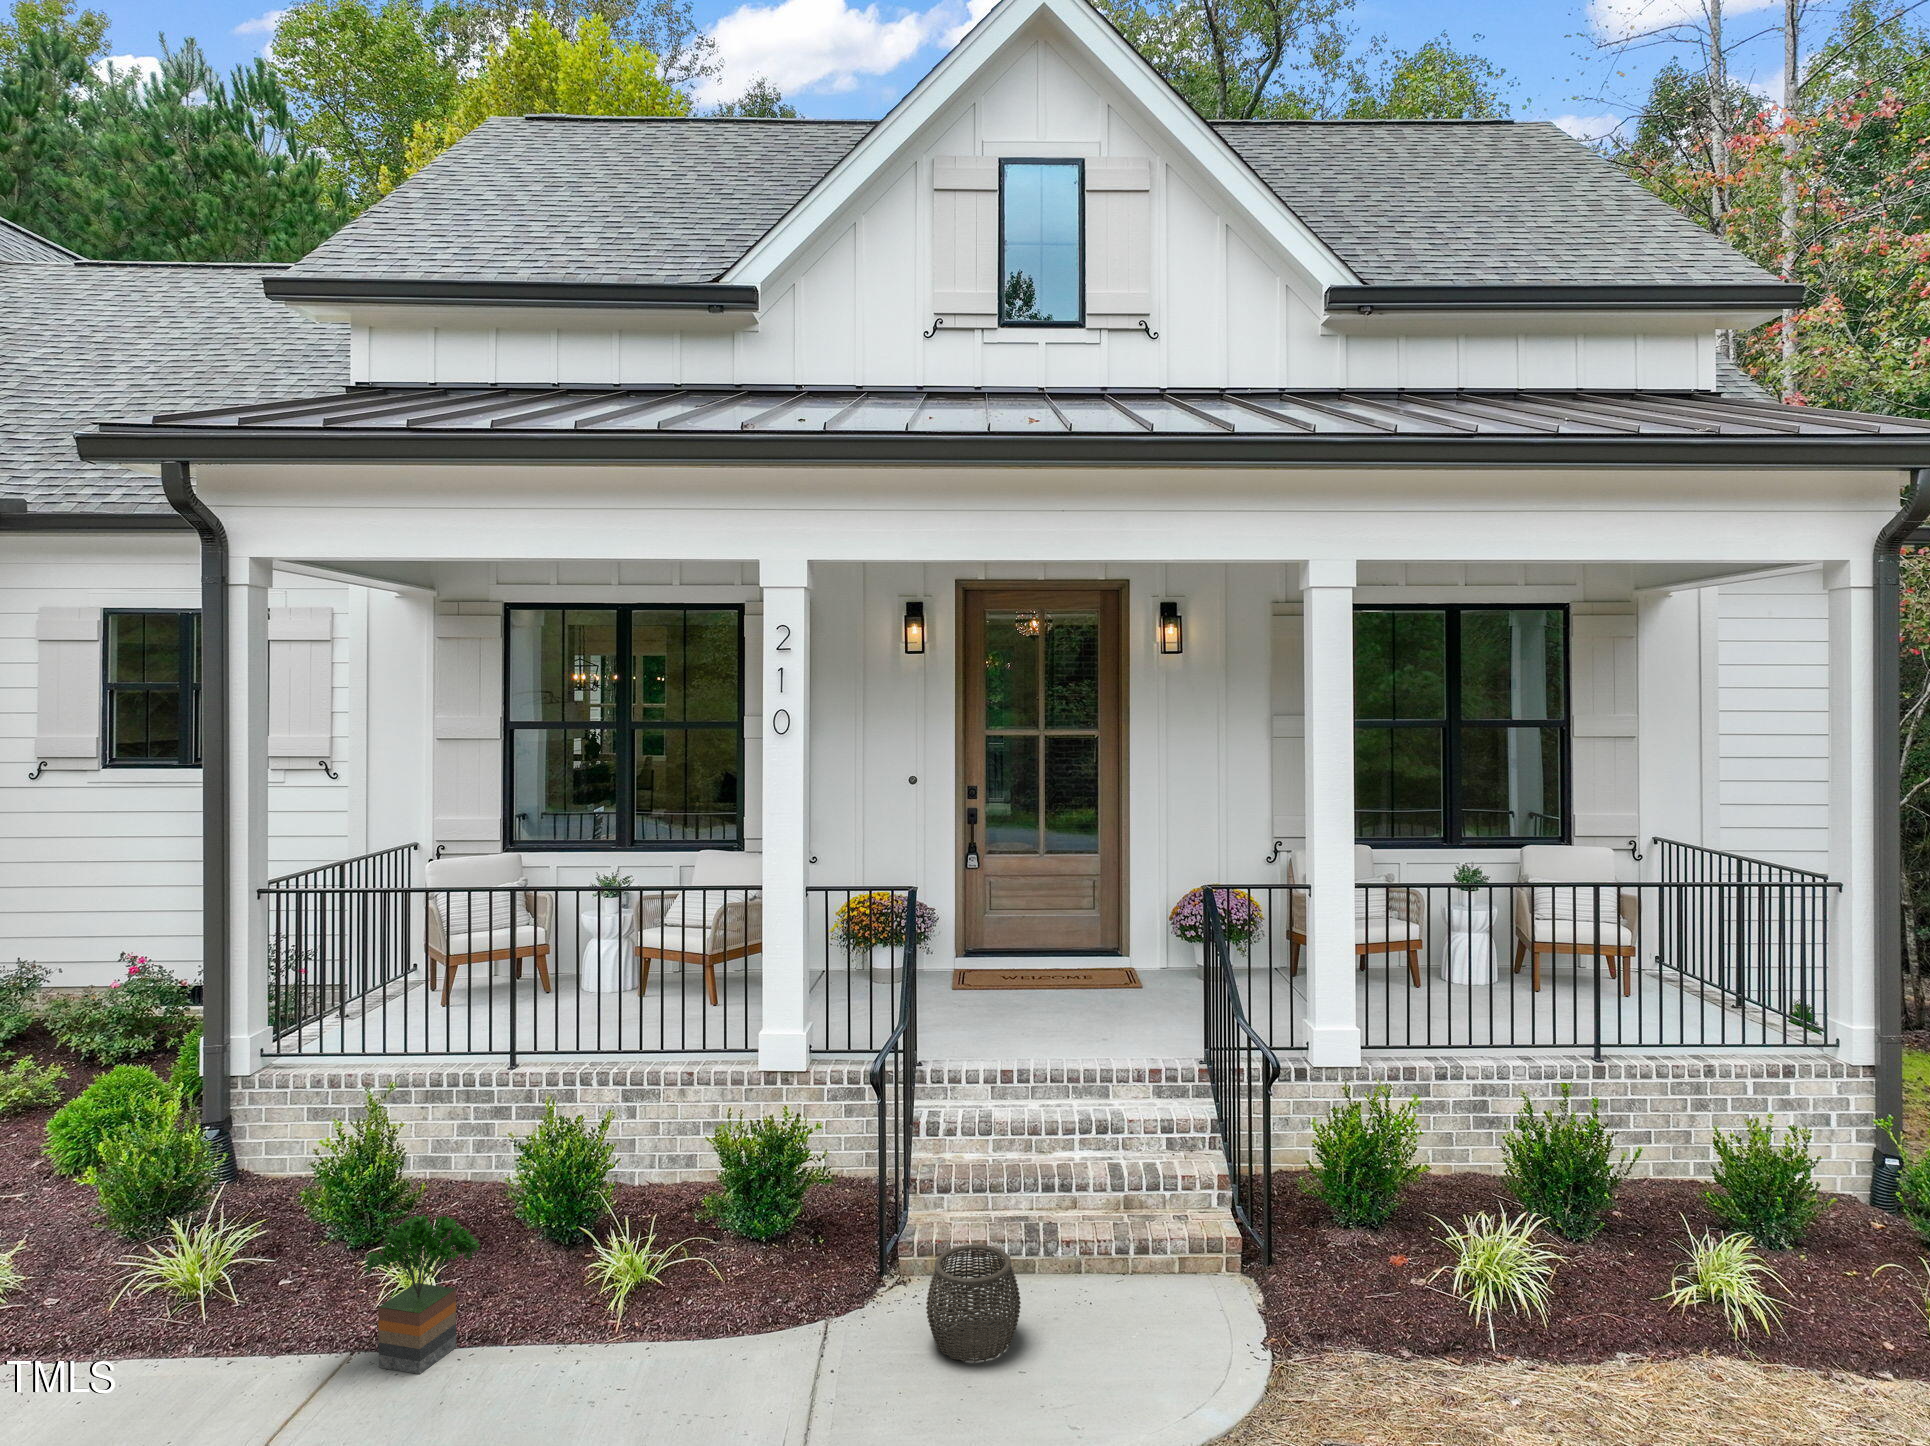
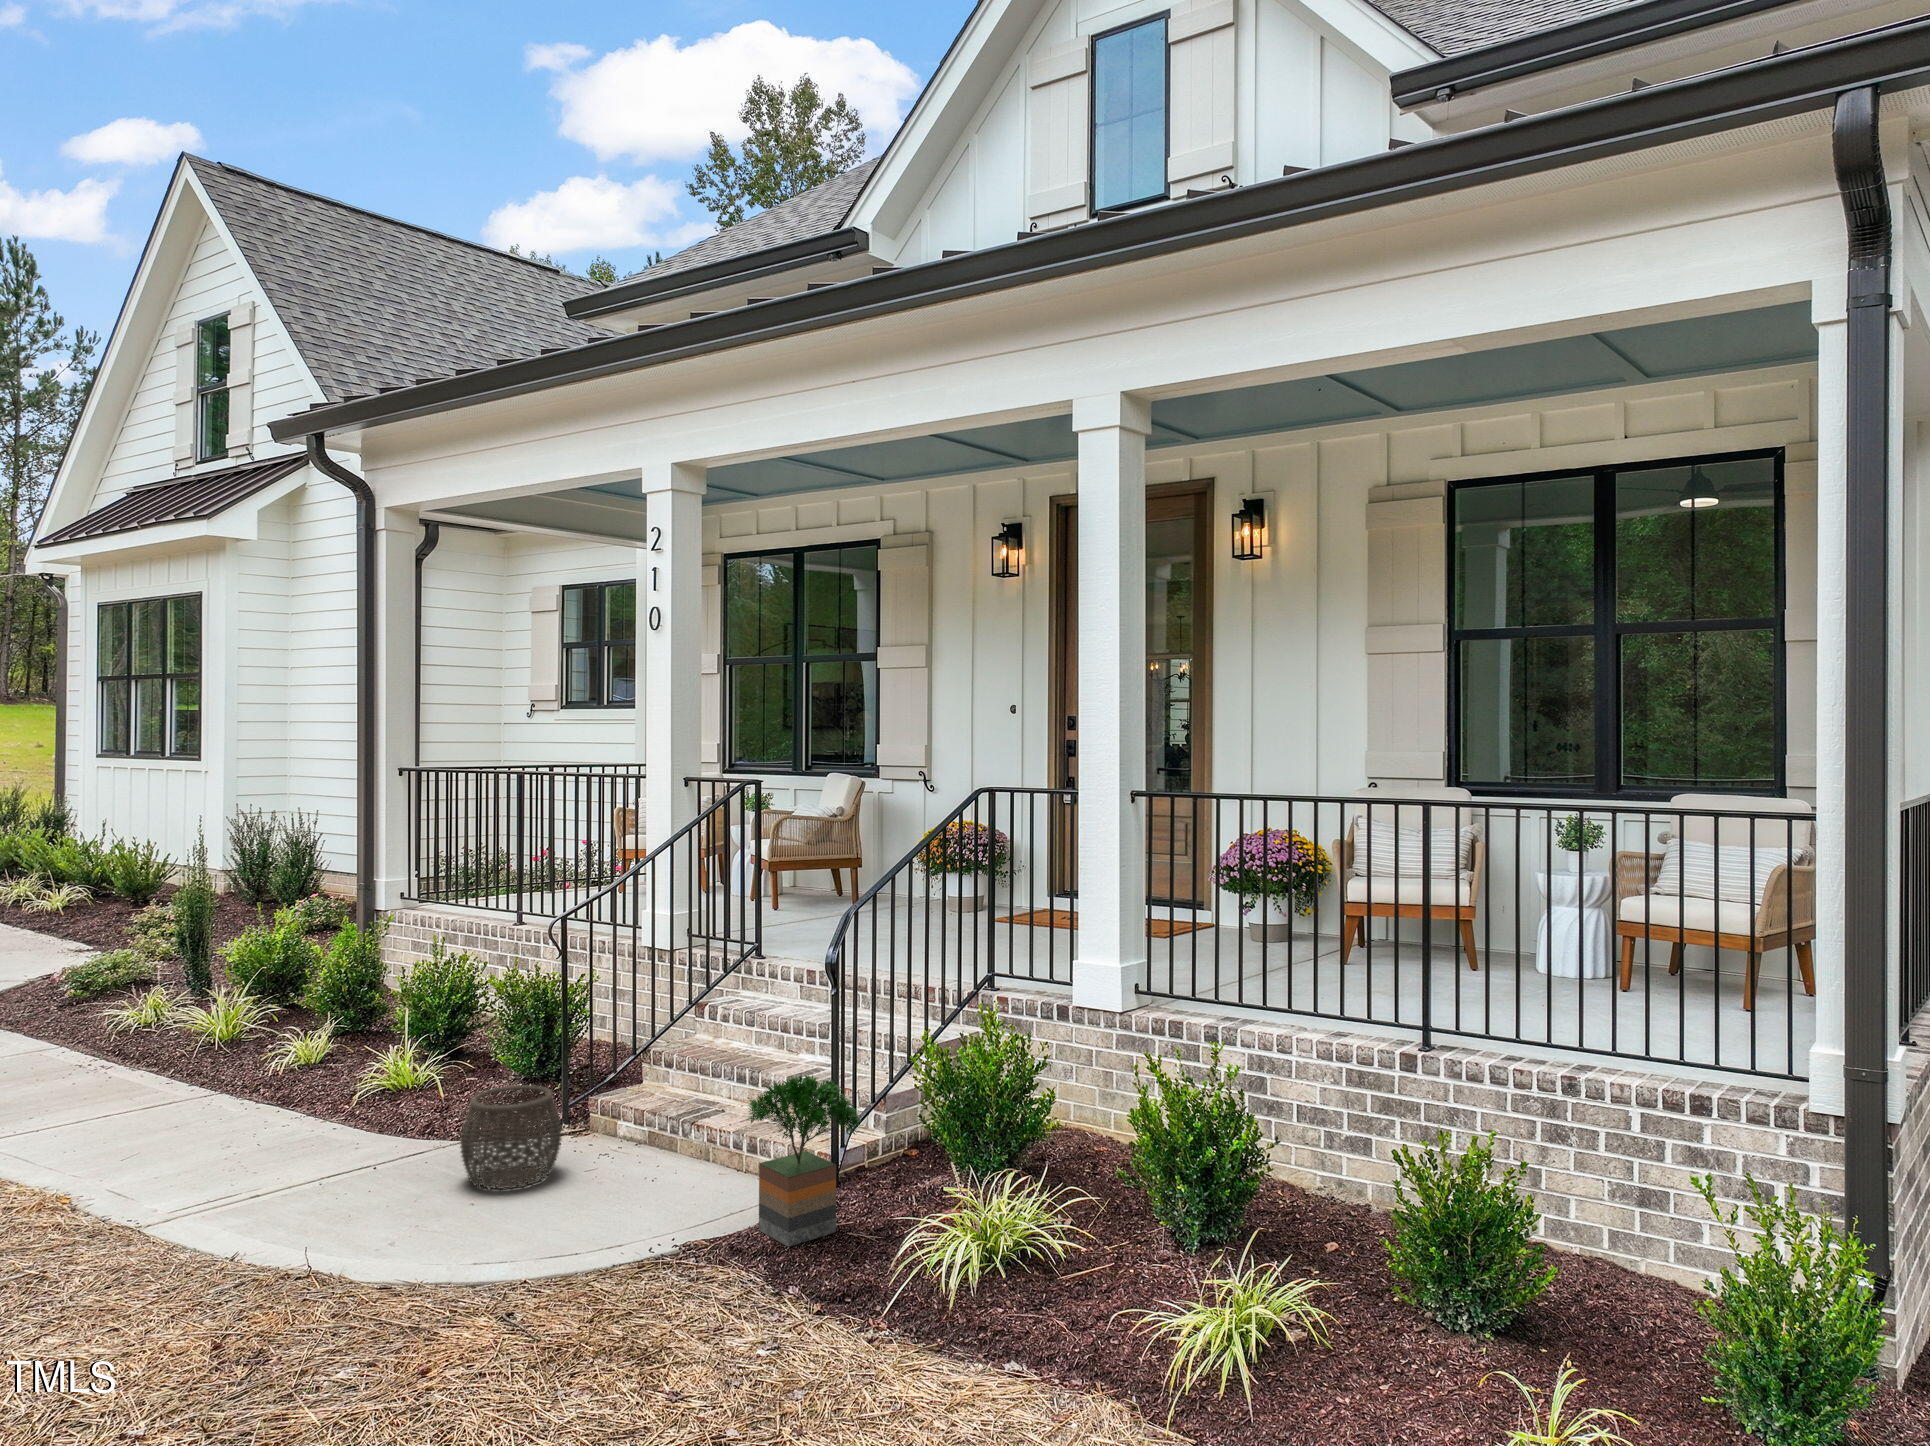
potted tree: present [364,1215,480,1374] -> present [746,1075,861,1247]

